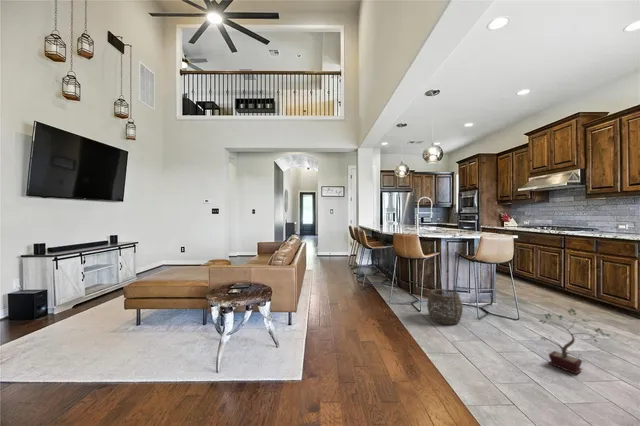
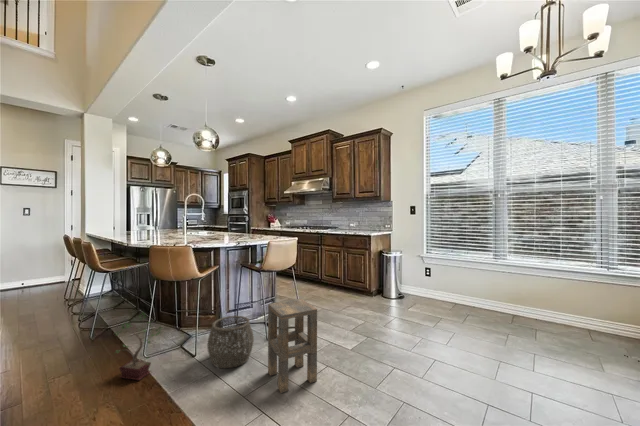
side table: none [471,282,513,353] -> present [268,299,317,393]
potted plant: present [540,309,609,374] -> present [115,312,161,380]

